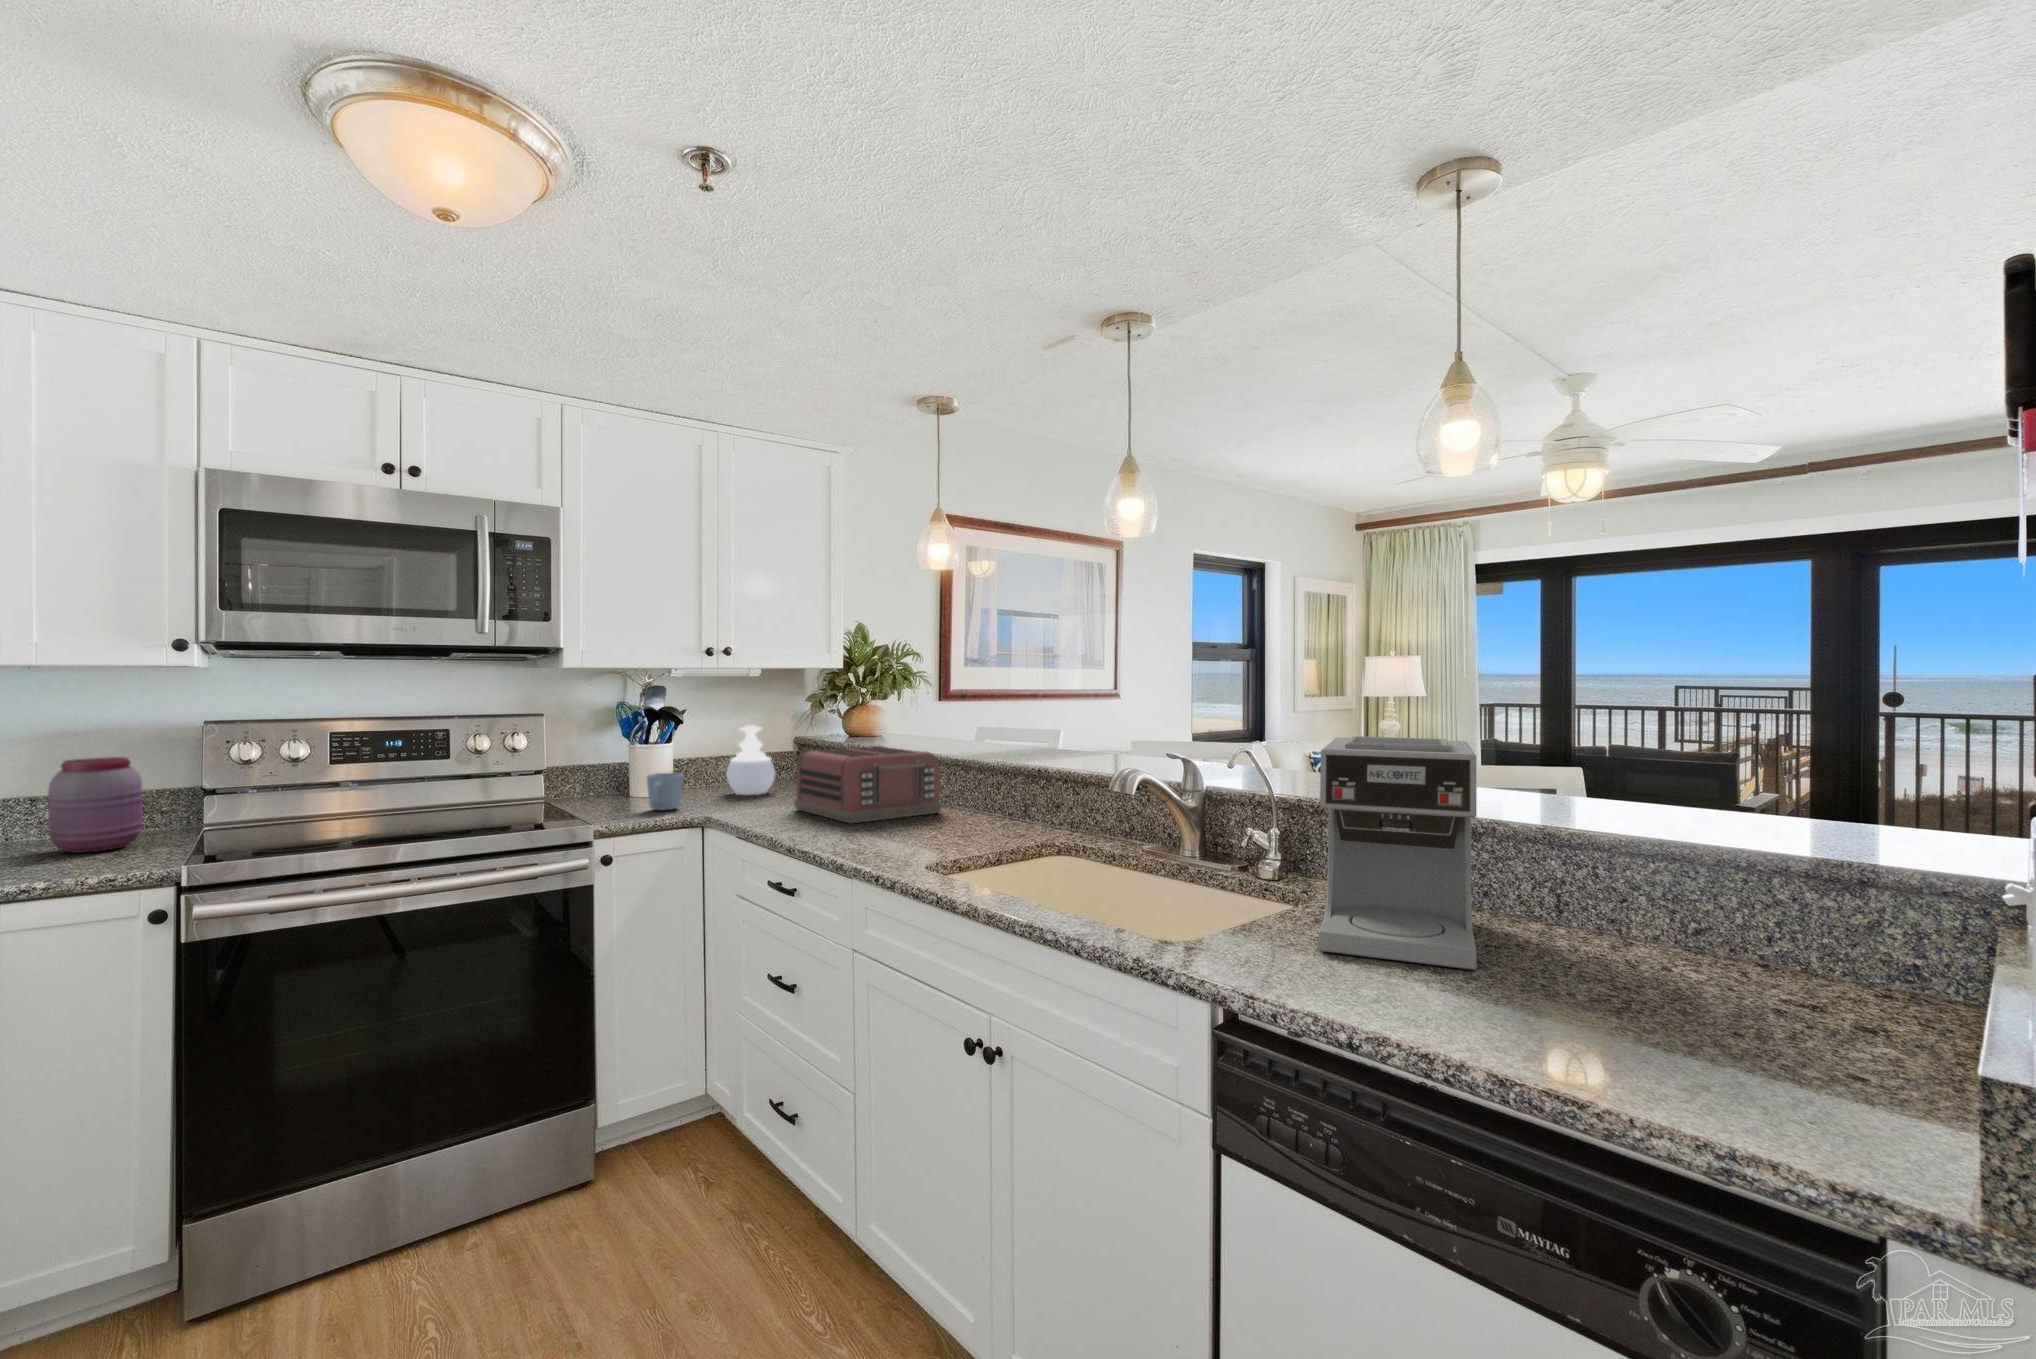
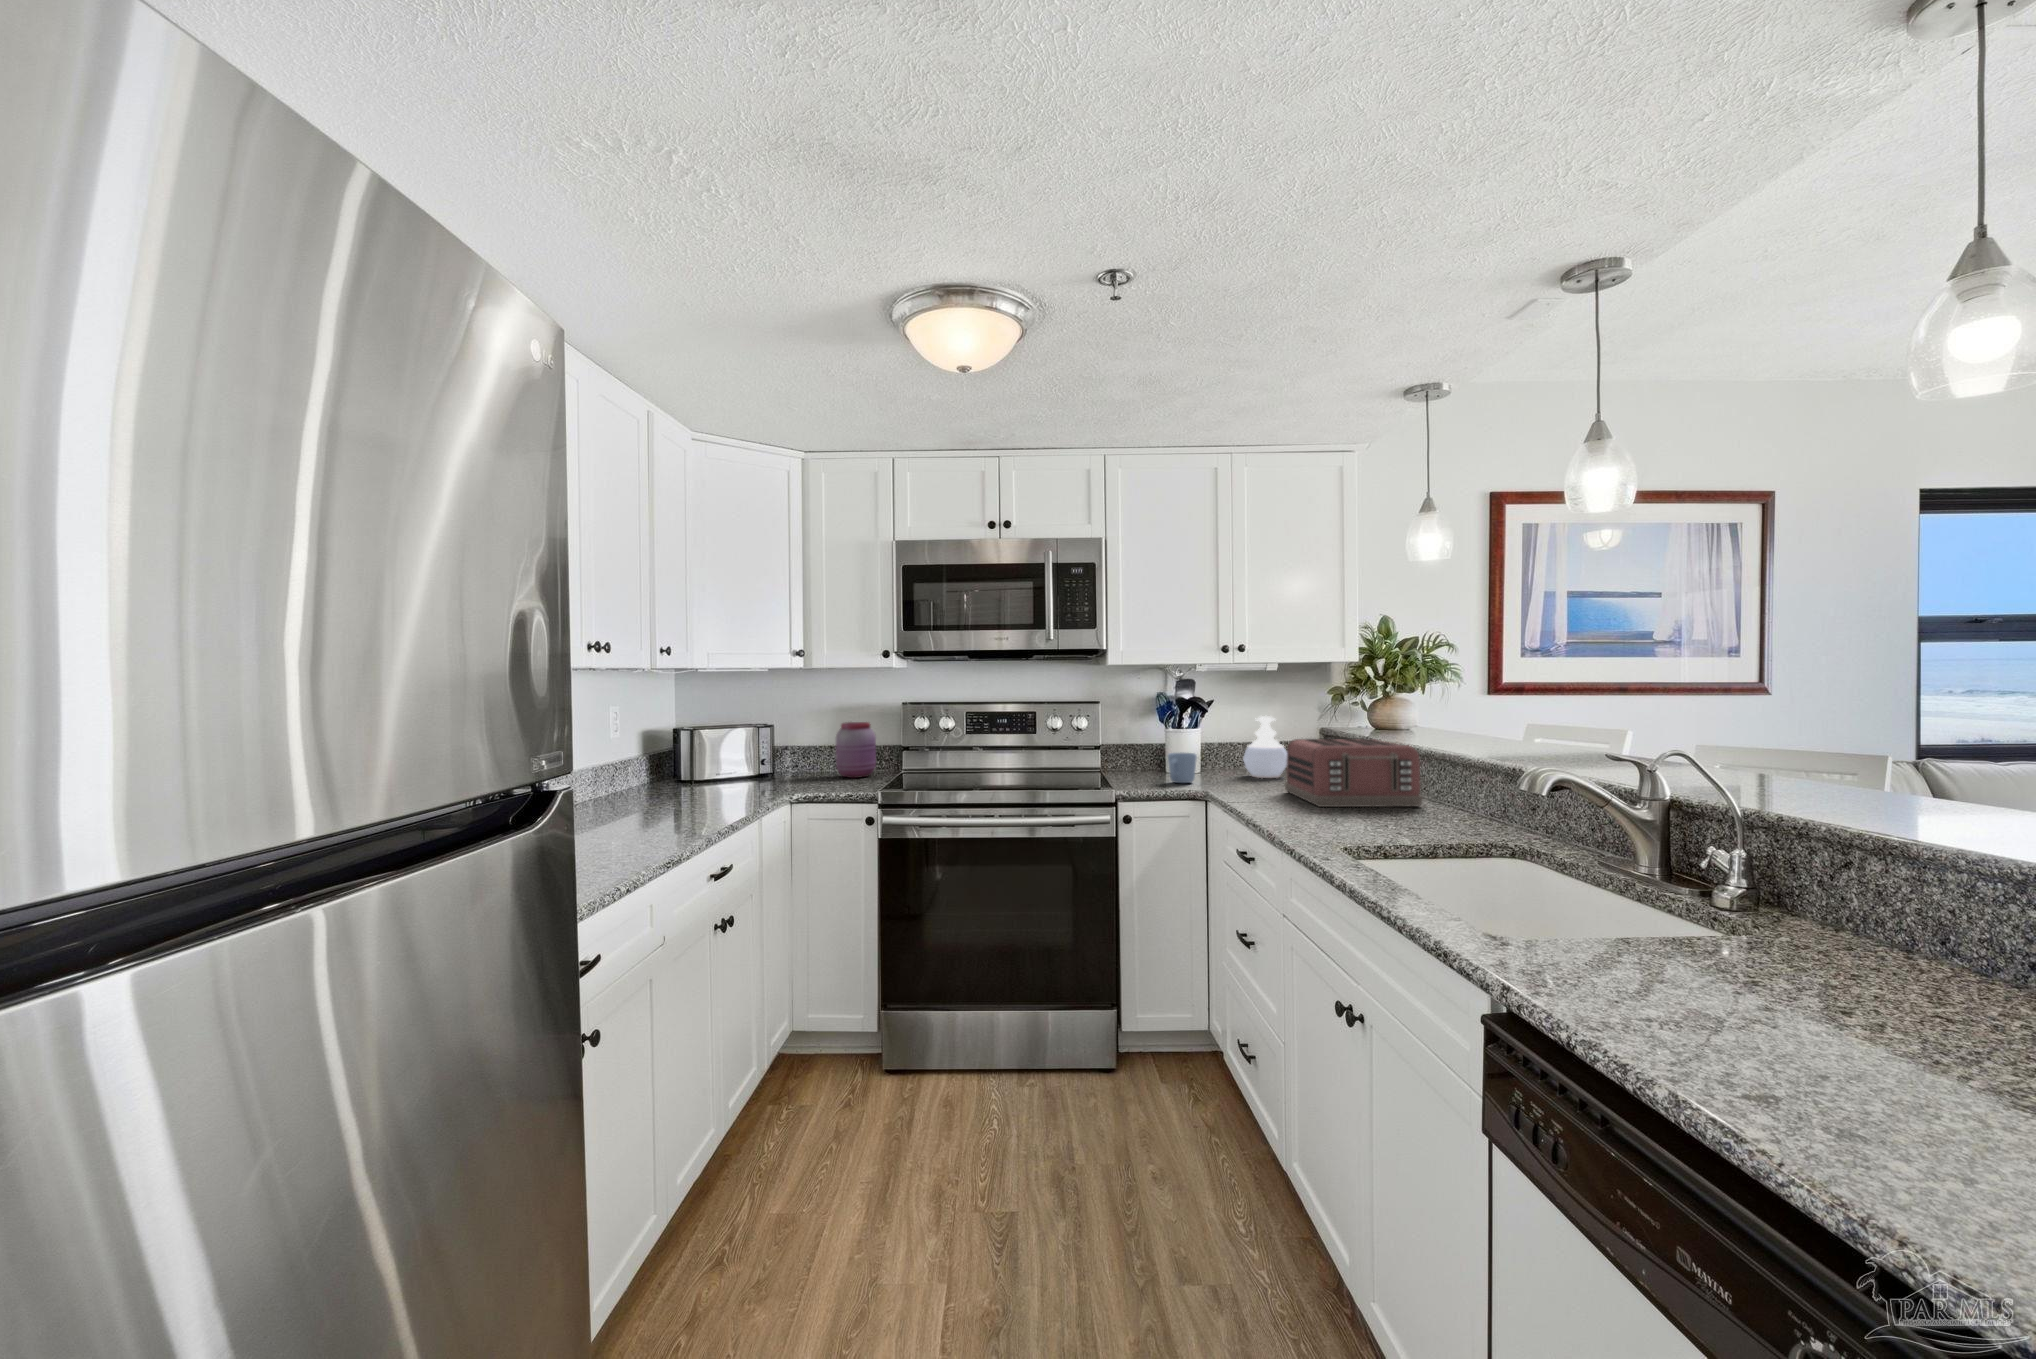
coffee maker: present [1318,736,1477,970] -> none [1657,740,1971,1026]

